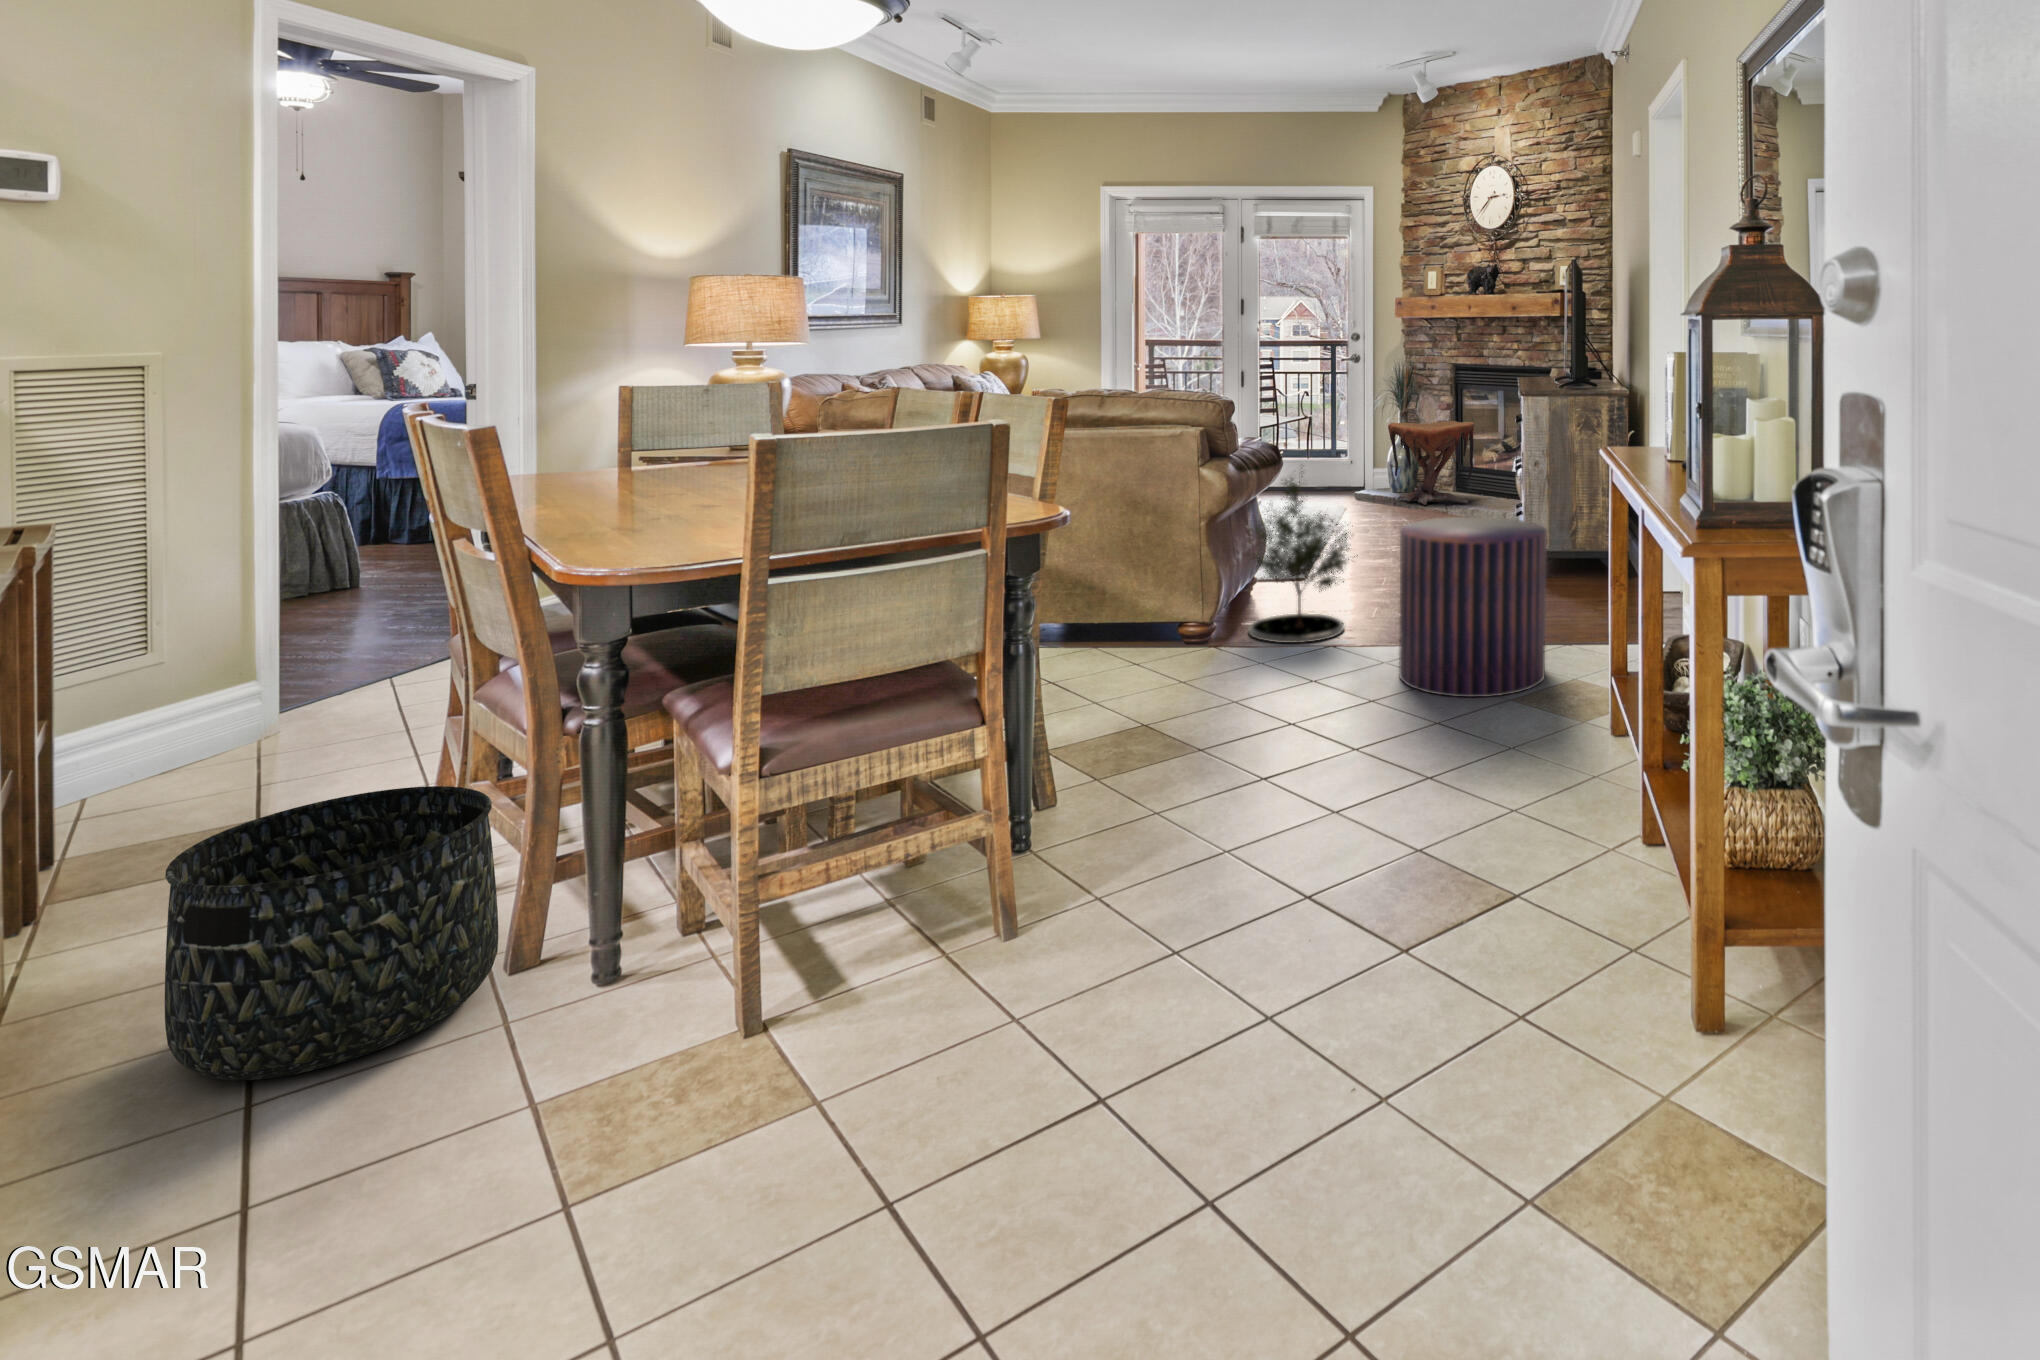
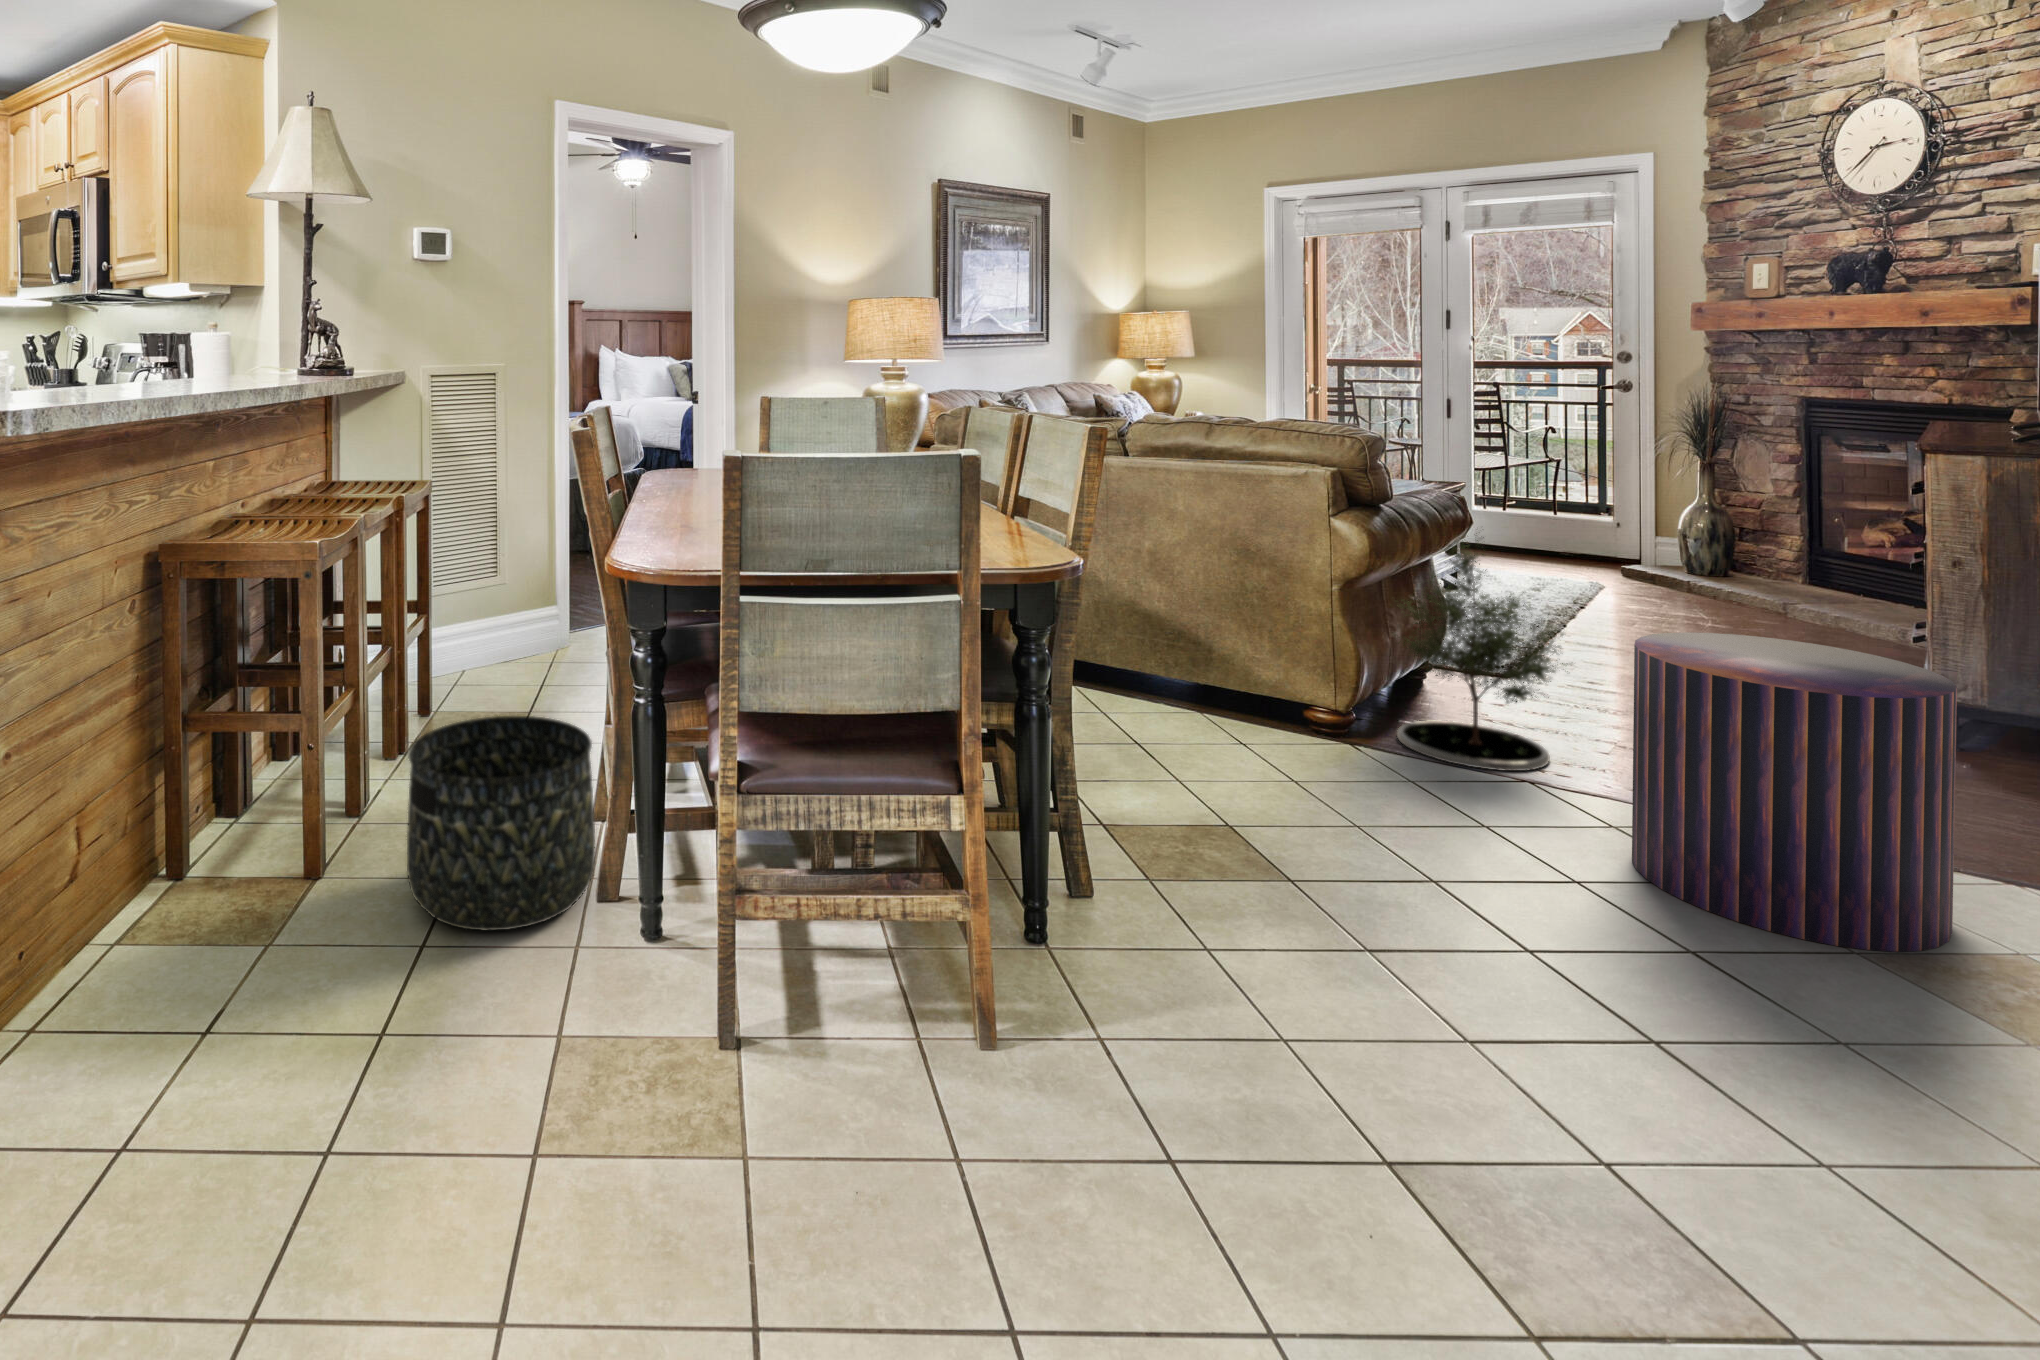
side table: present [1388,421,1474,505] -> none [1671,477,1841,606]

